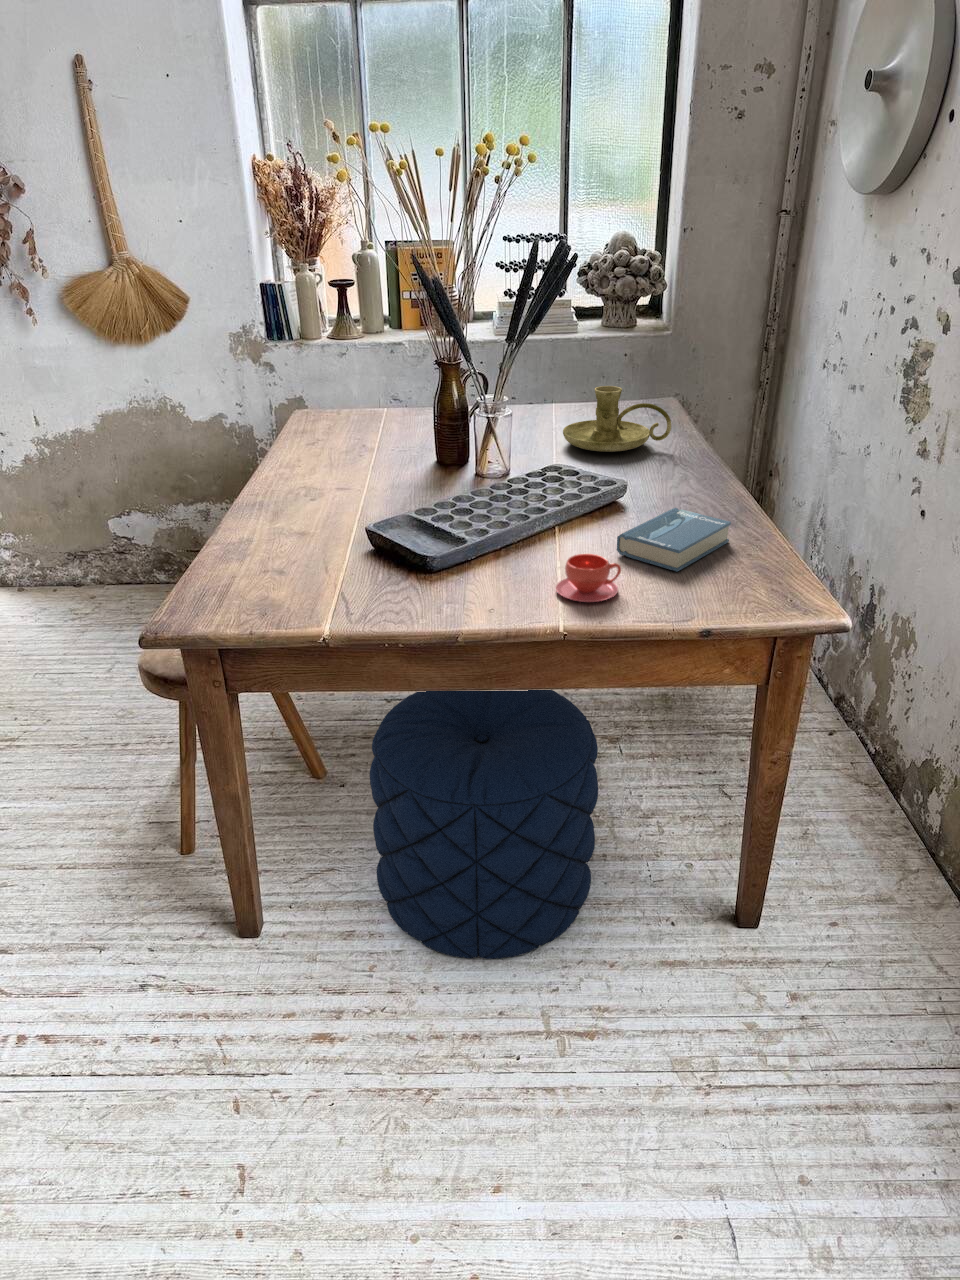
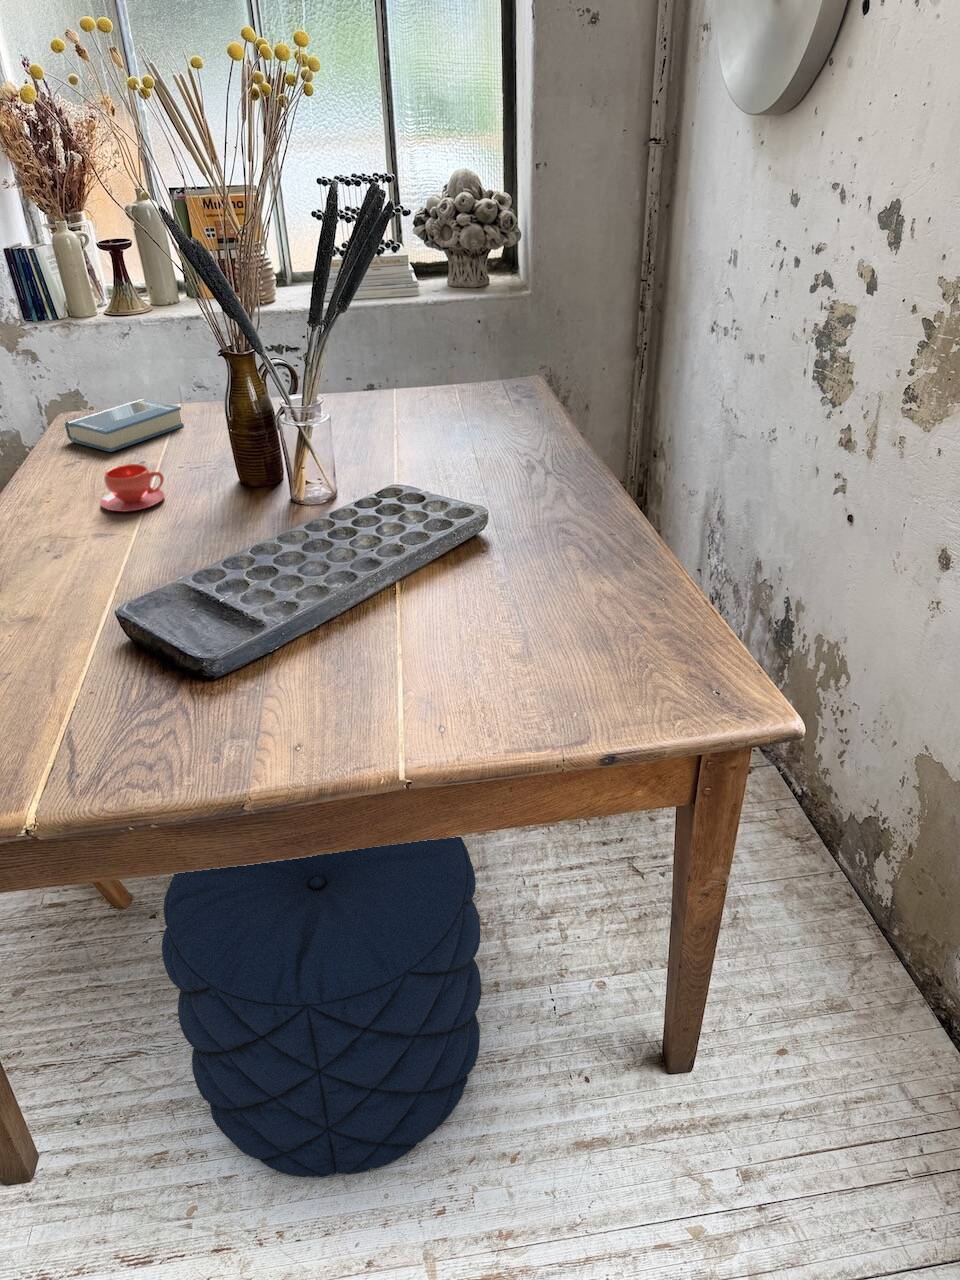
candle holder: present [563,386,671,452] -> none [402,373,540,460]
hardback book: present [617,508,731,572] -> present [65,399,184,452]
teacup: present [556,554,621,602] -> present [100,464,164,512]

